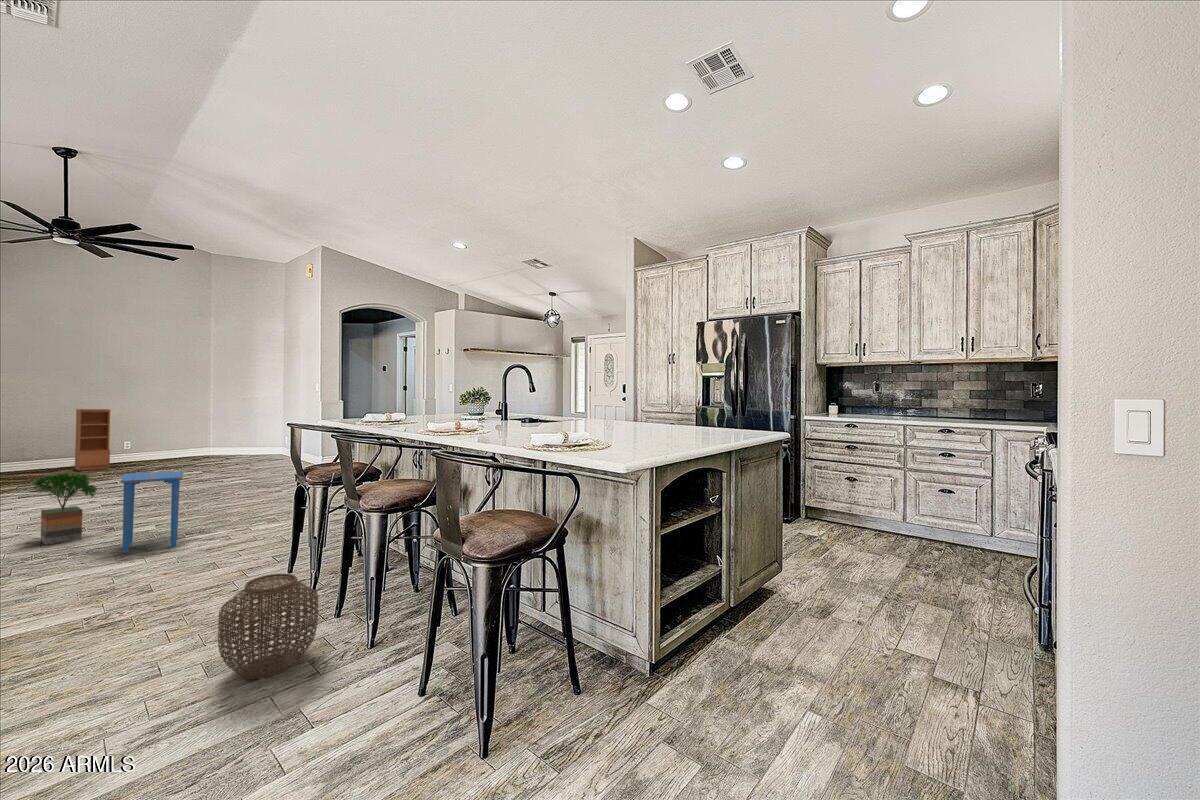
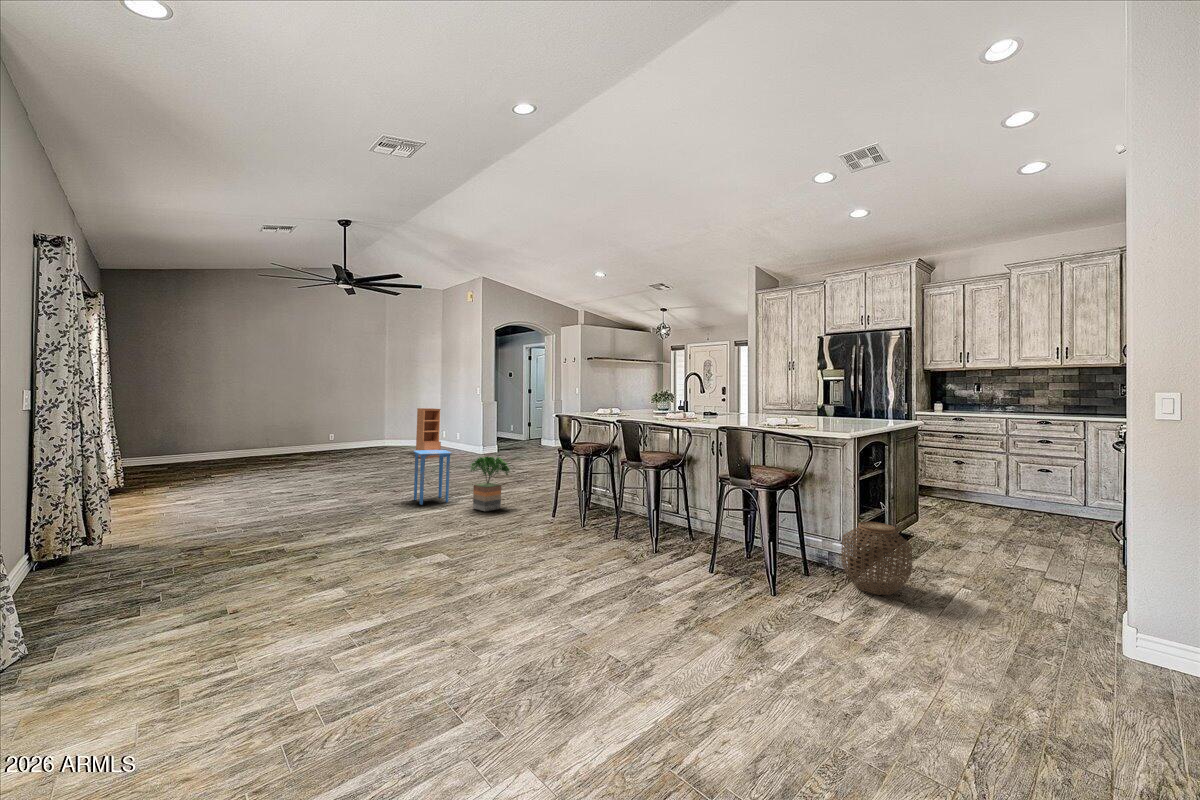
bookcase: present [75,409,111,471] -> present [416,408,441,458]
potted tree: present [32,473,97,545] -> present [471,456,510,511]
woven basket: present [218,574,318,679] -> present [842,522,912,595]

